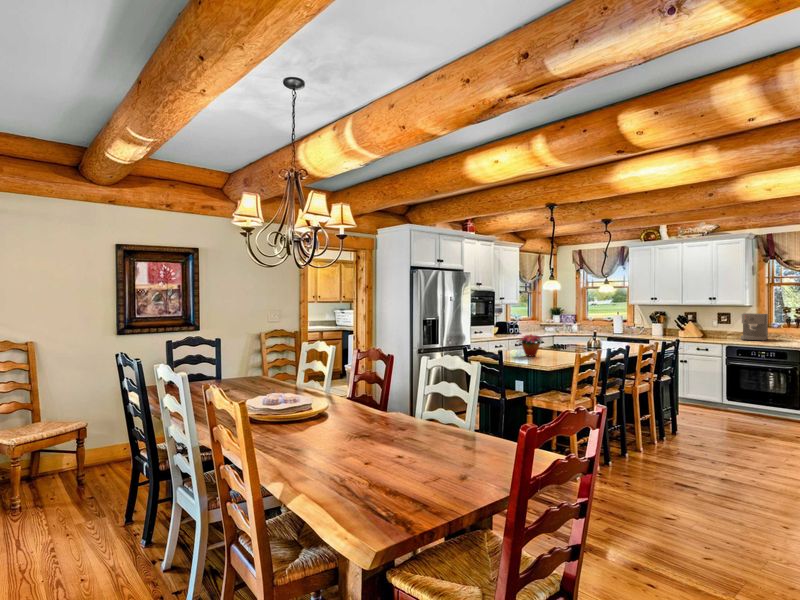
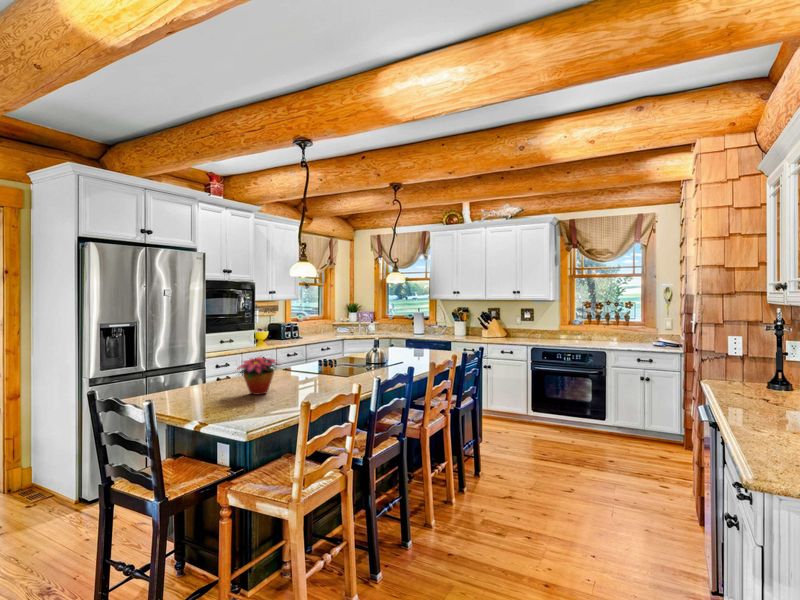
coffee maker: present [741,313,768,341] -> none [545,309,571,341]

